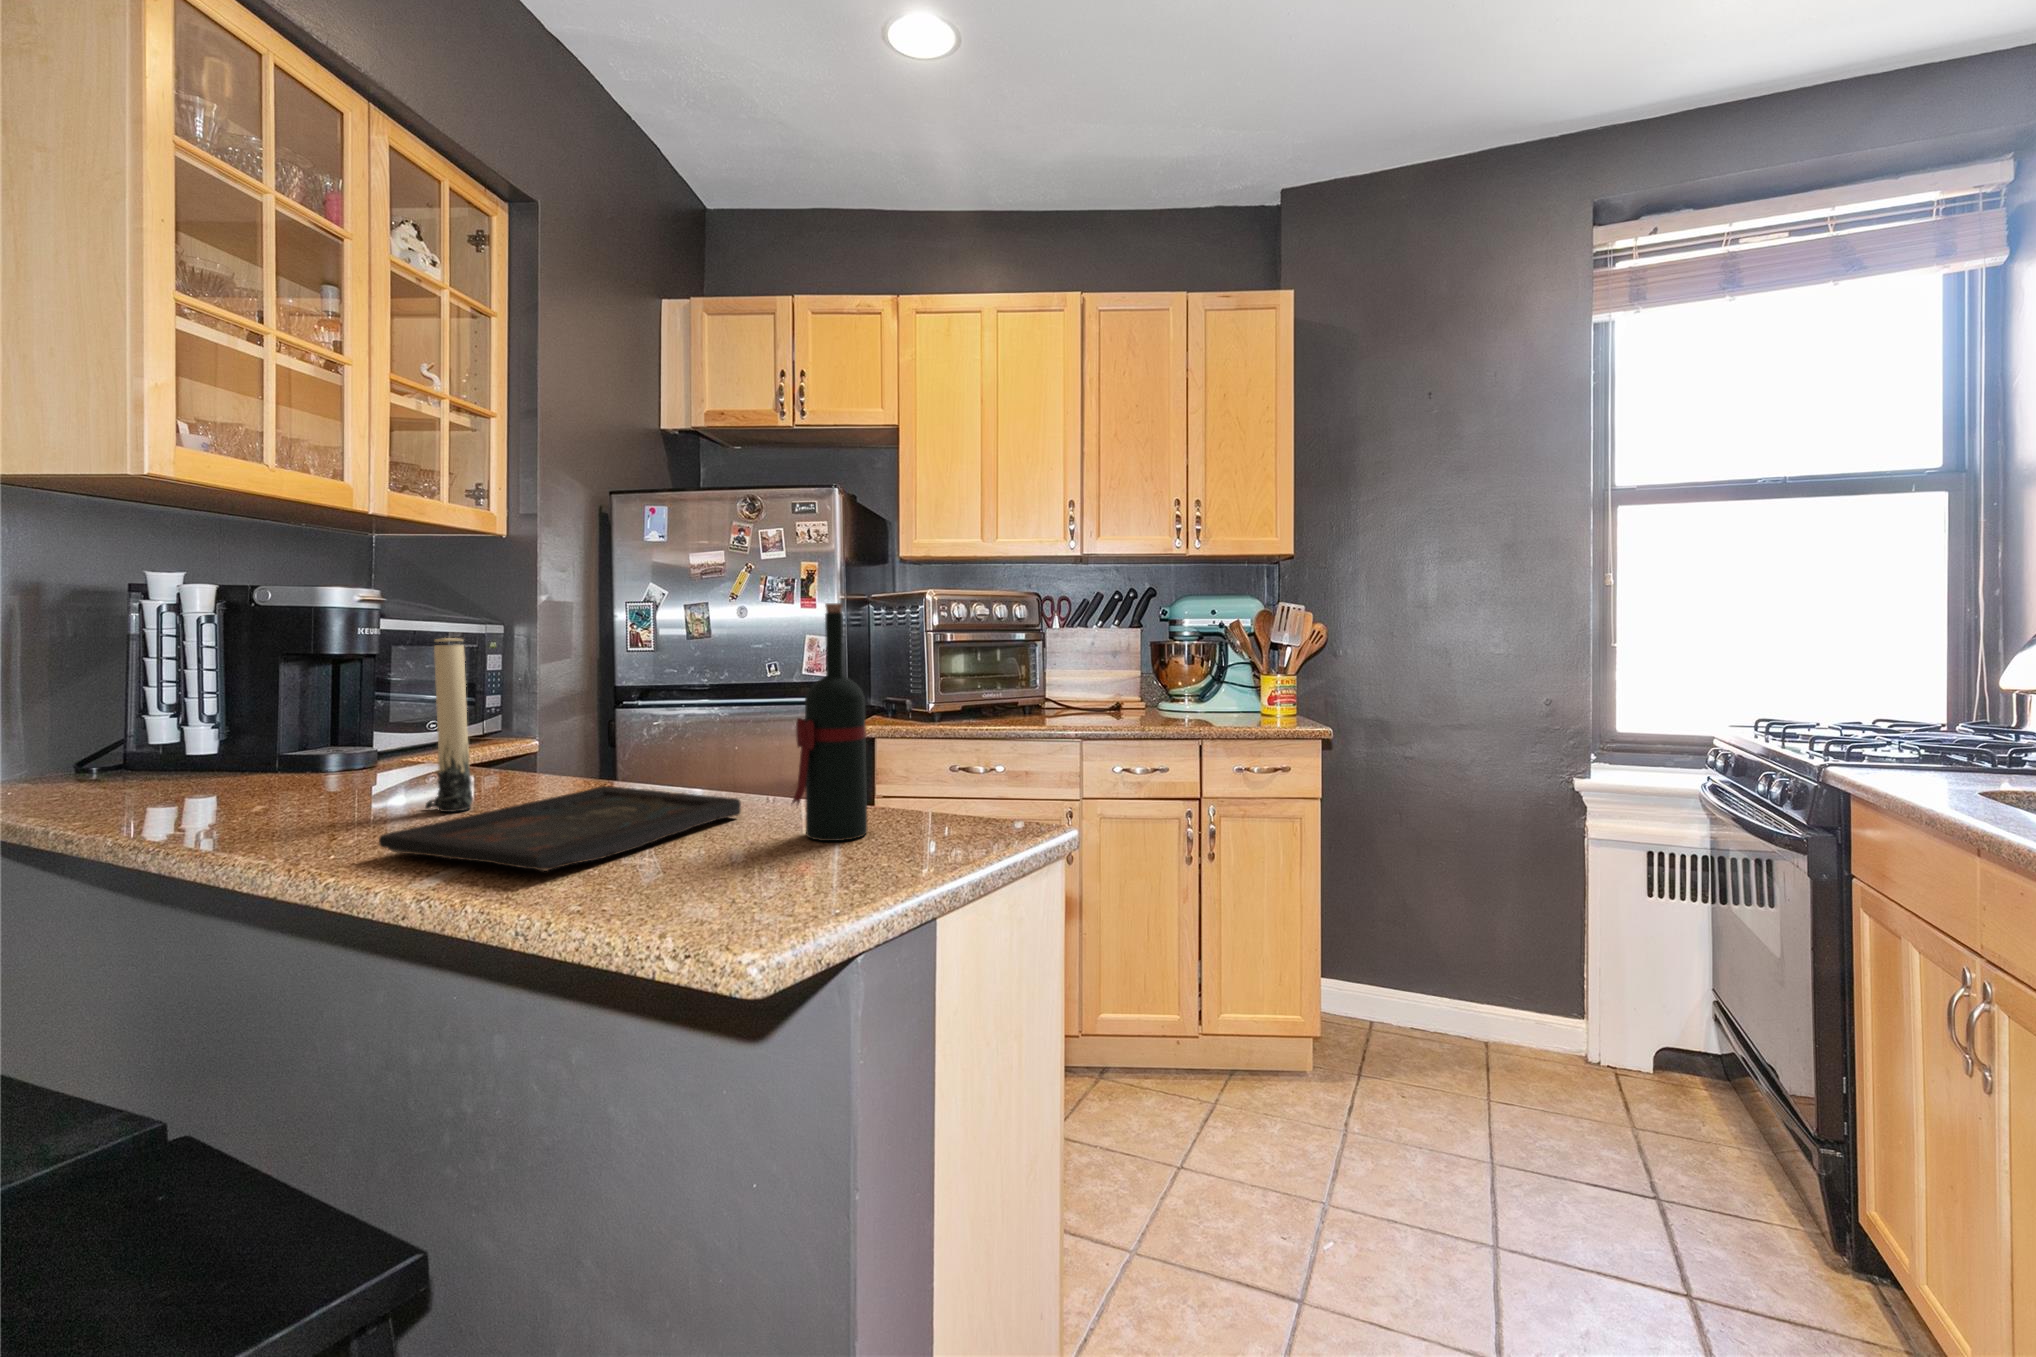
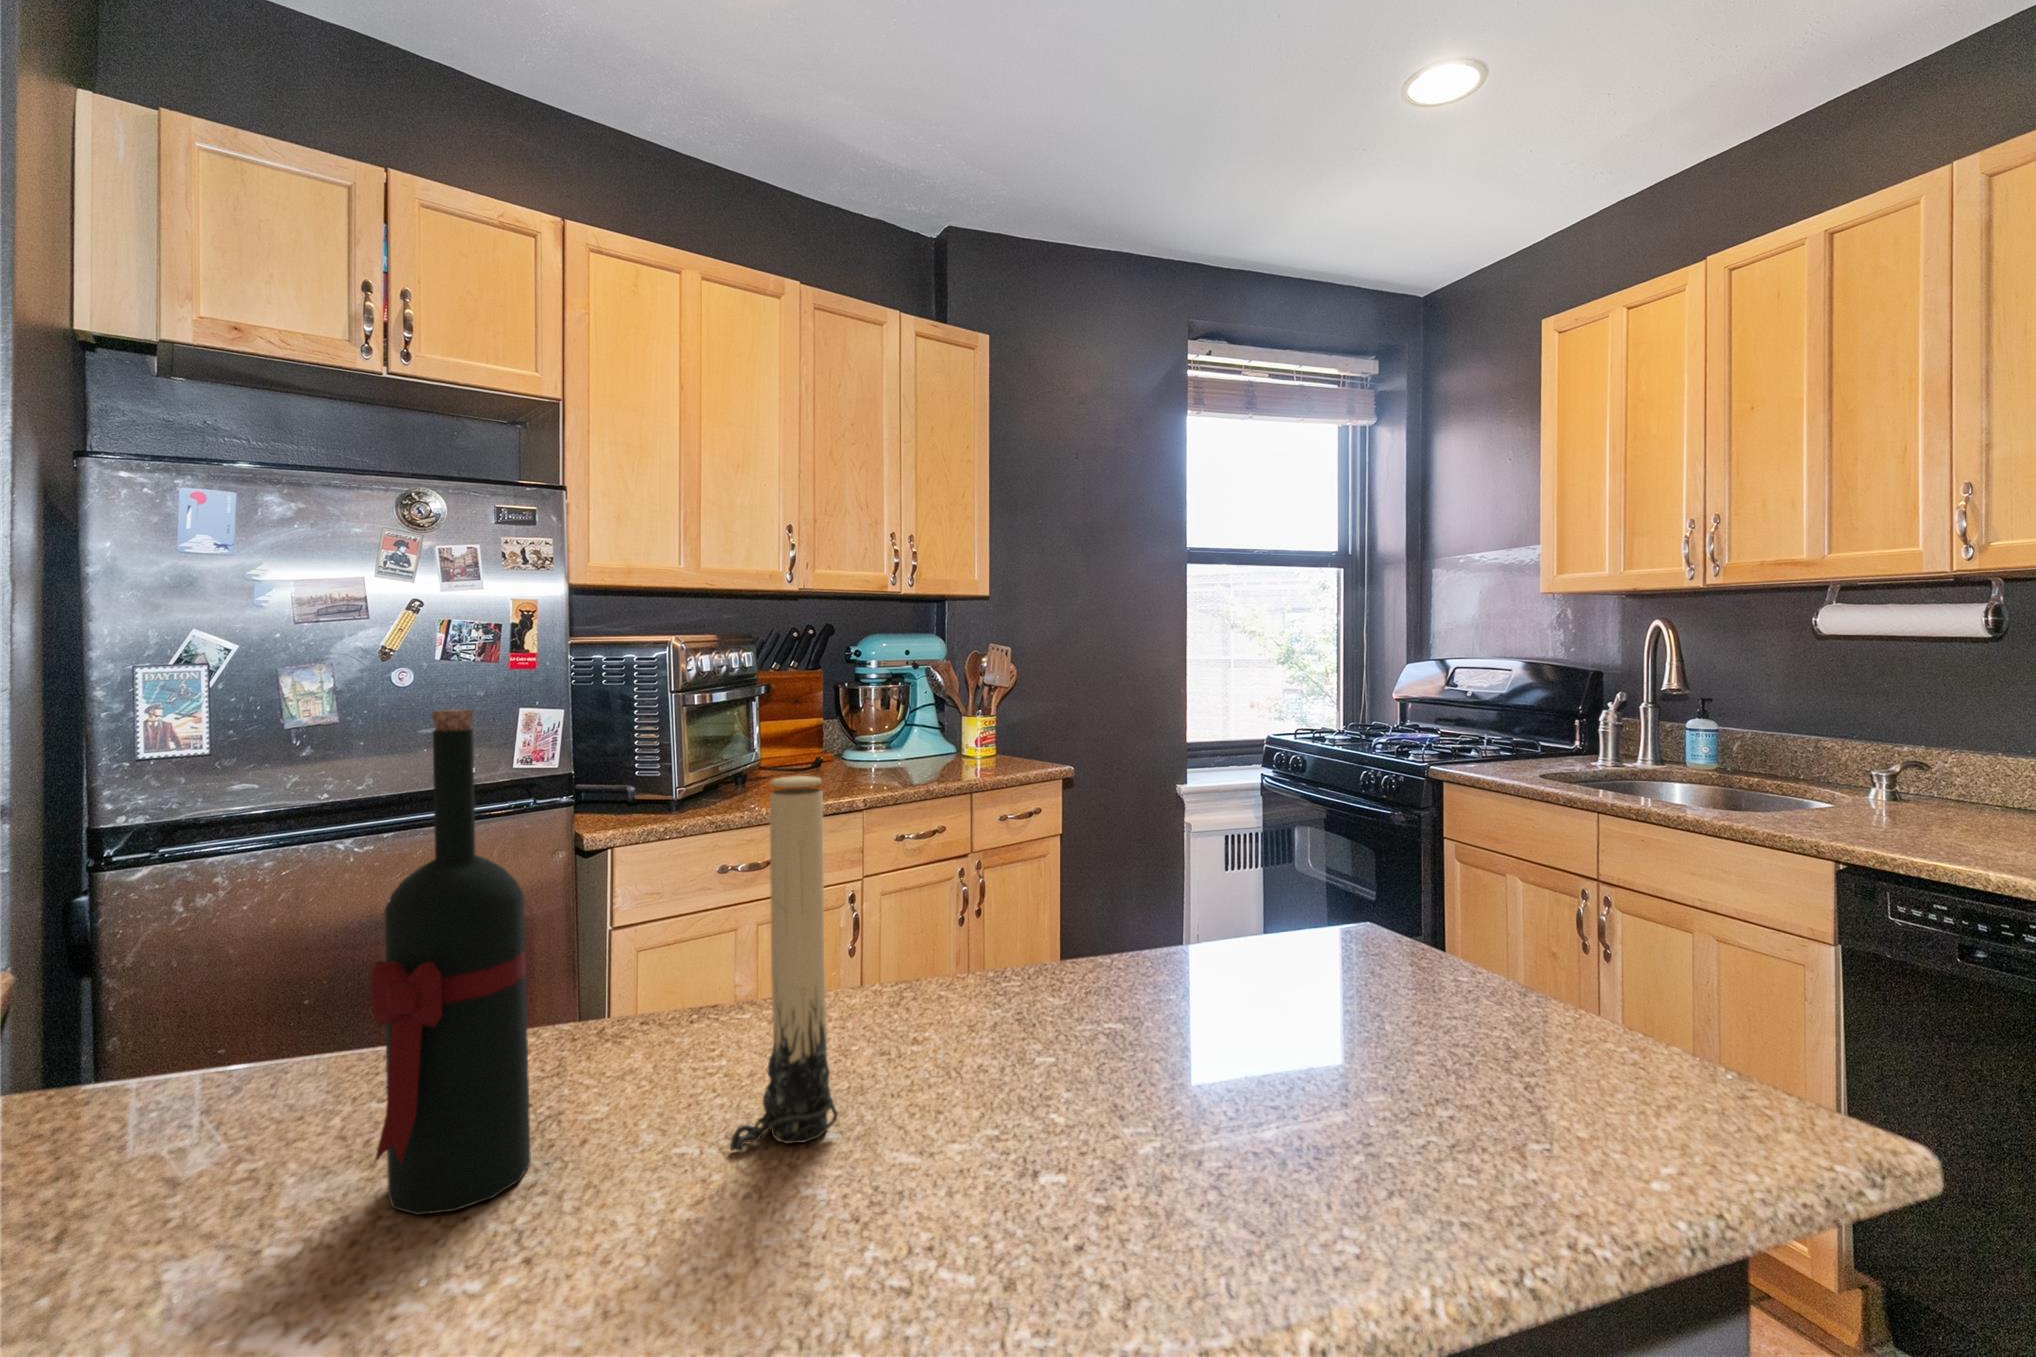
wine bottle: present [791,603,868,841] -> present [372,710,531,1215]
tray: present [379,786,741,871] -> none [958,971,1492,1237]

